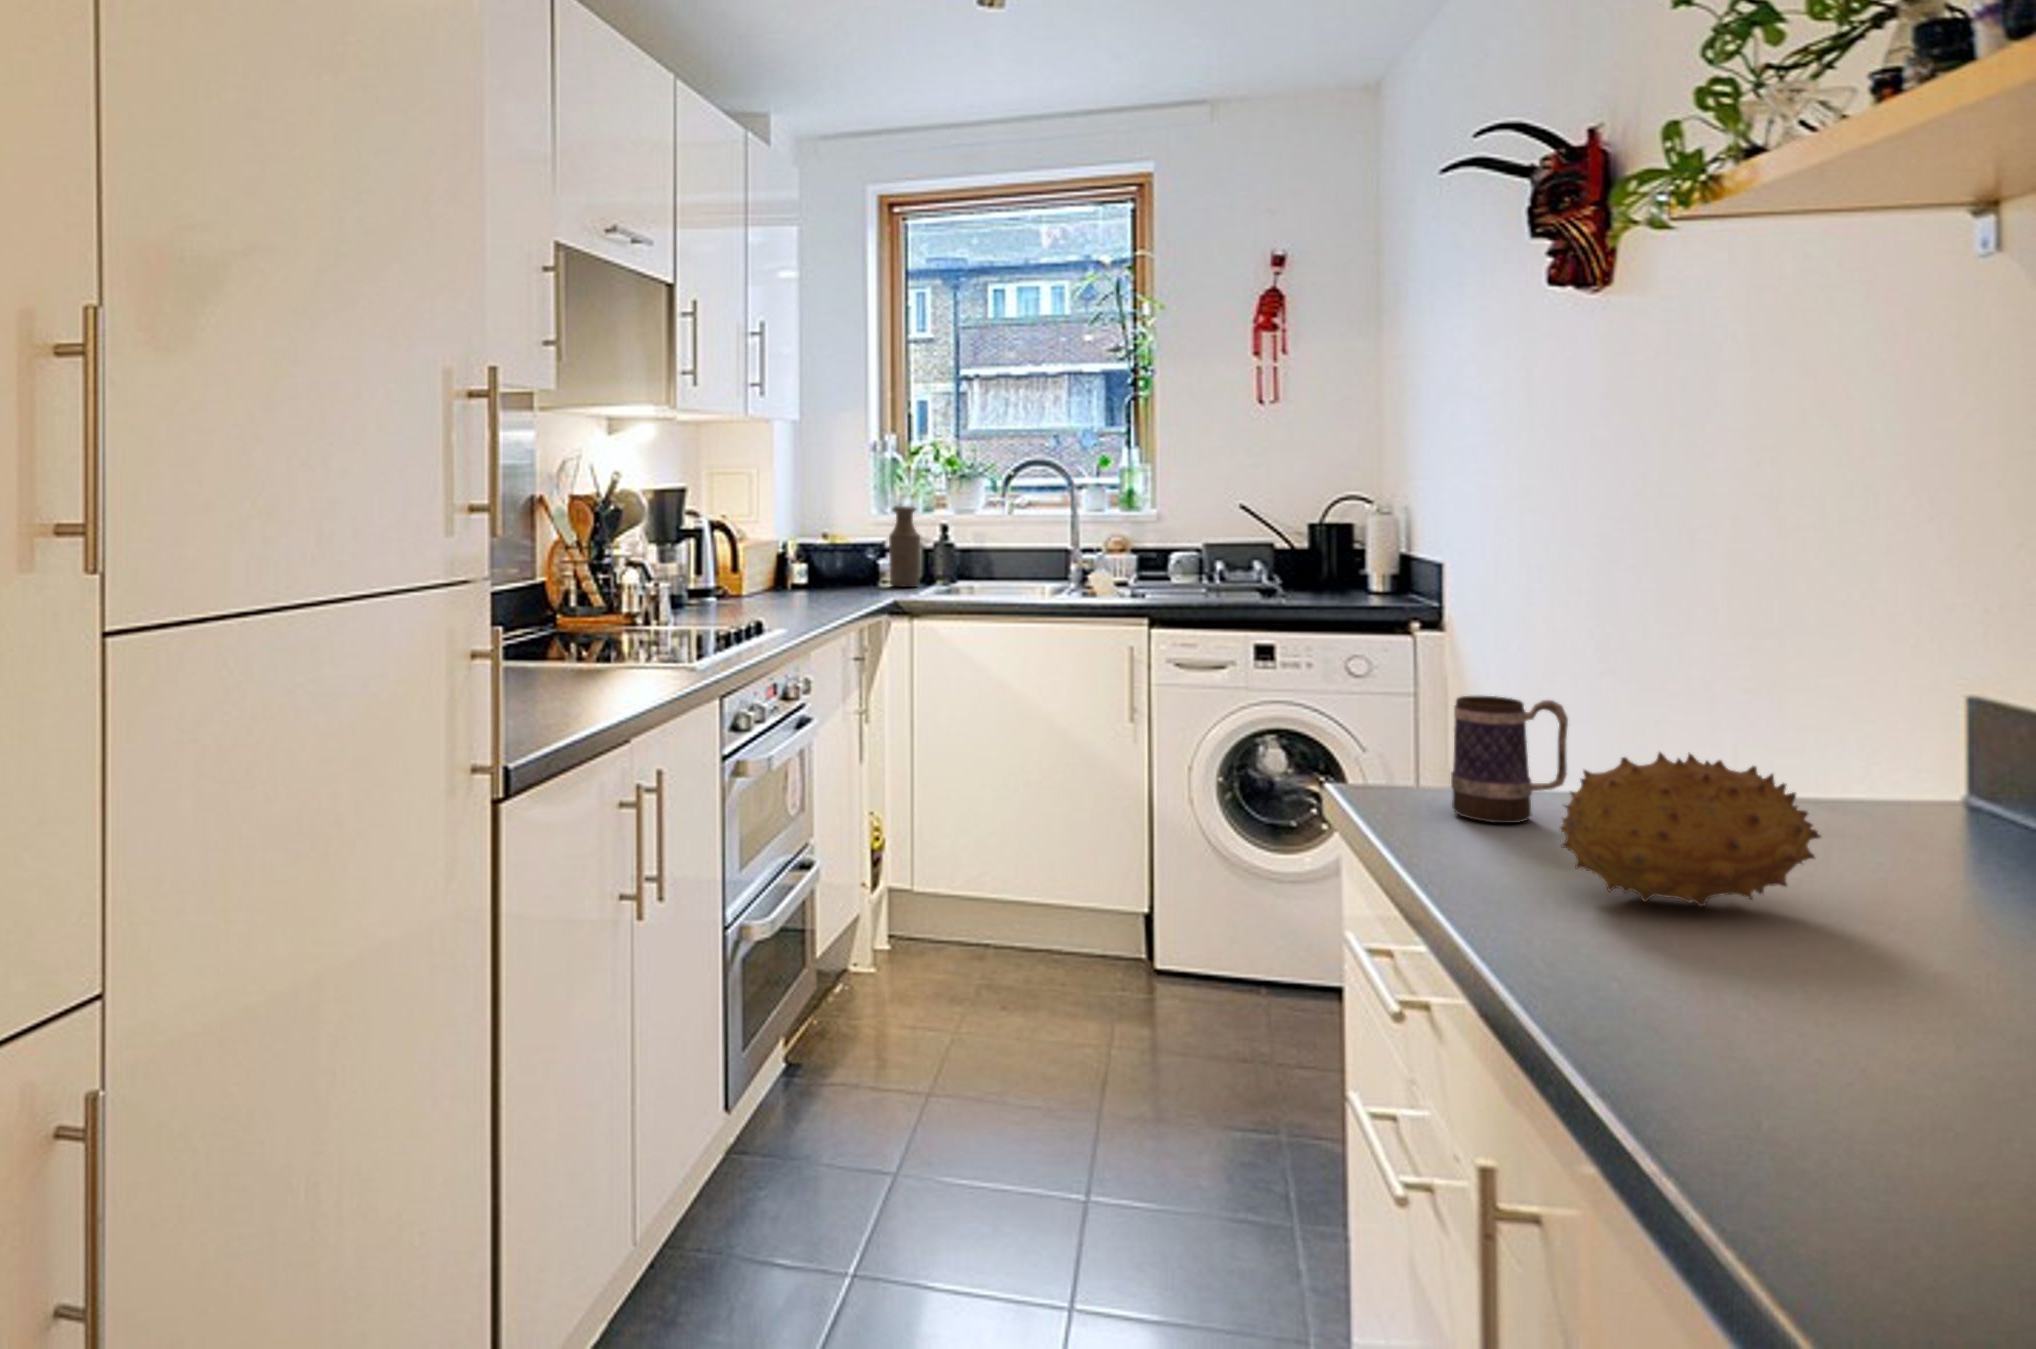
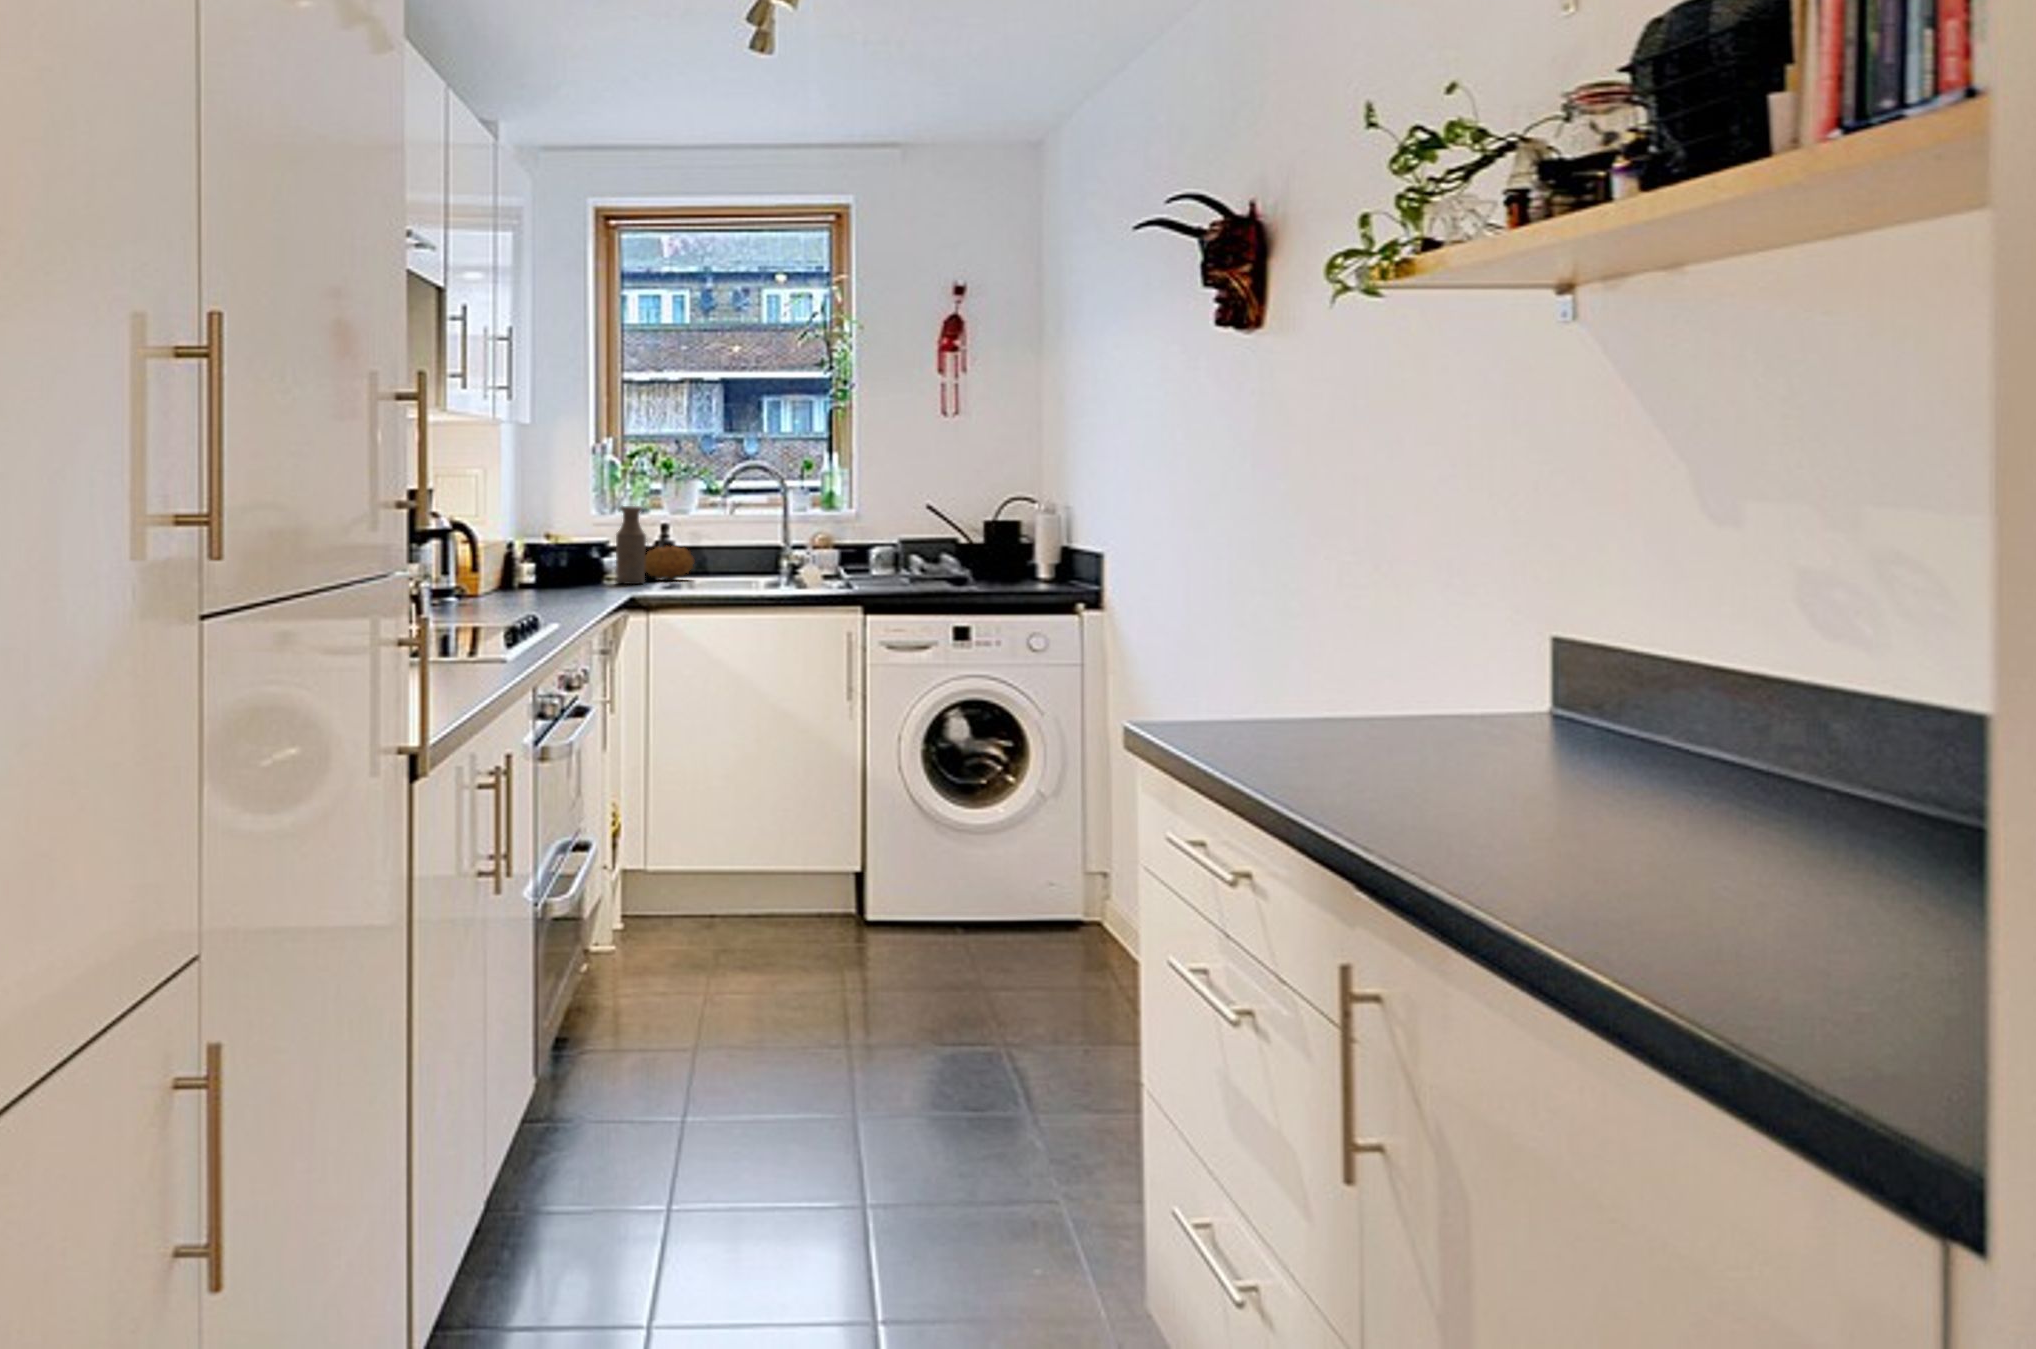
mug: present [1451,696,1568,823] -> none [1230,646,1311,740]
fruit: present [1560,753,1821,907] -> present [645,545,695,579]

